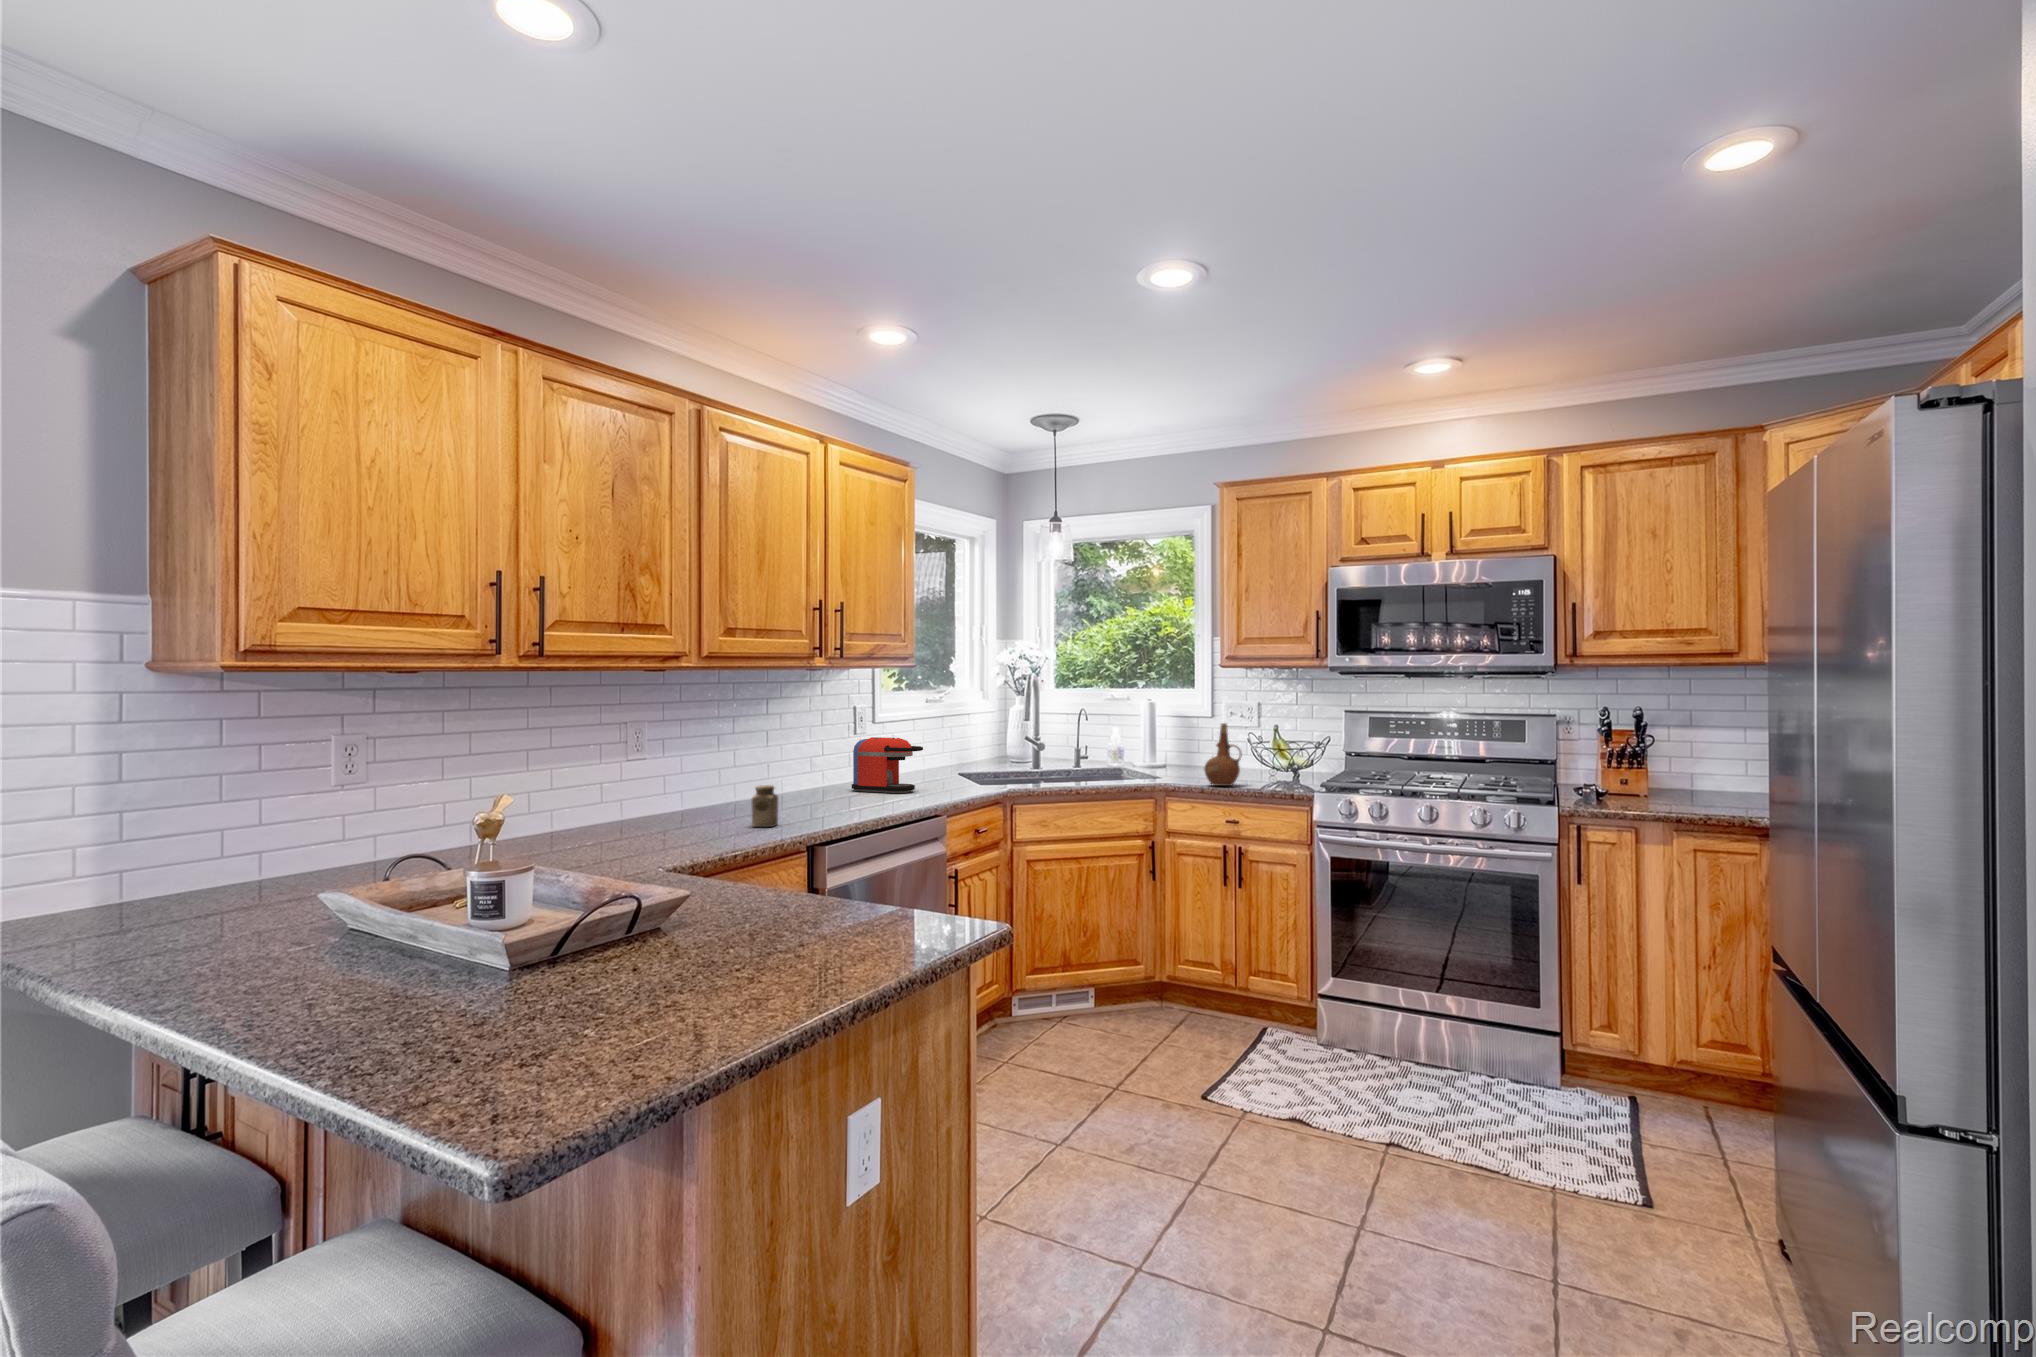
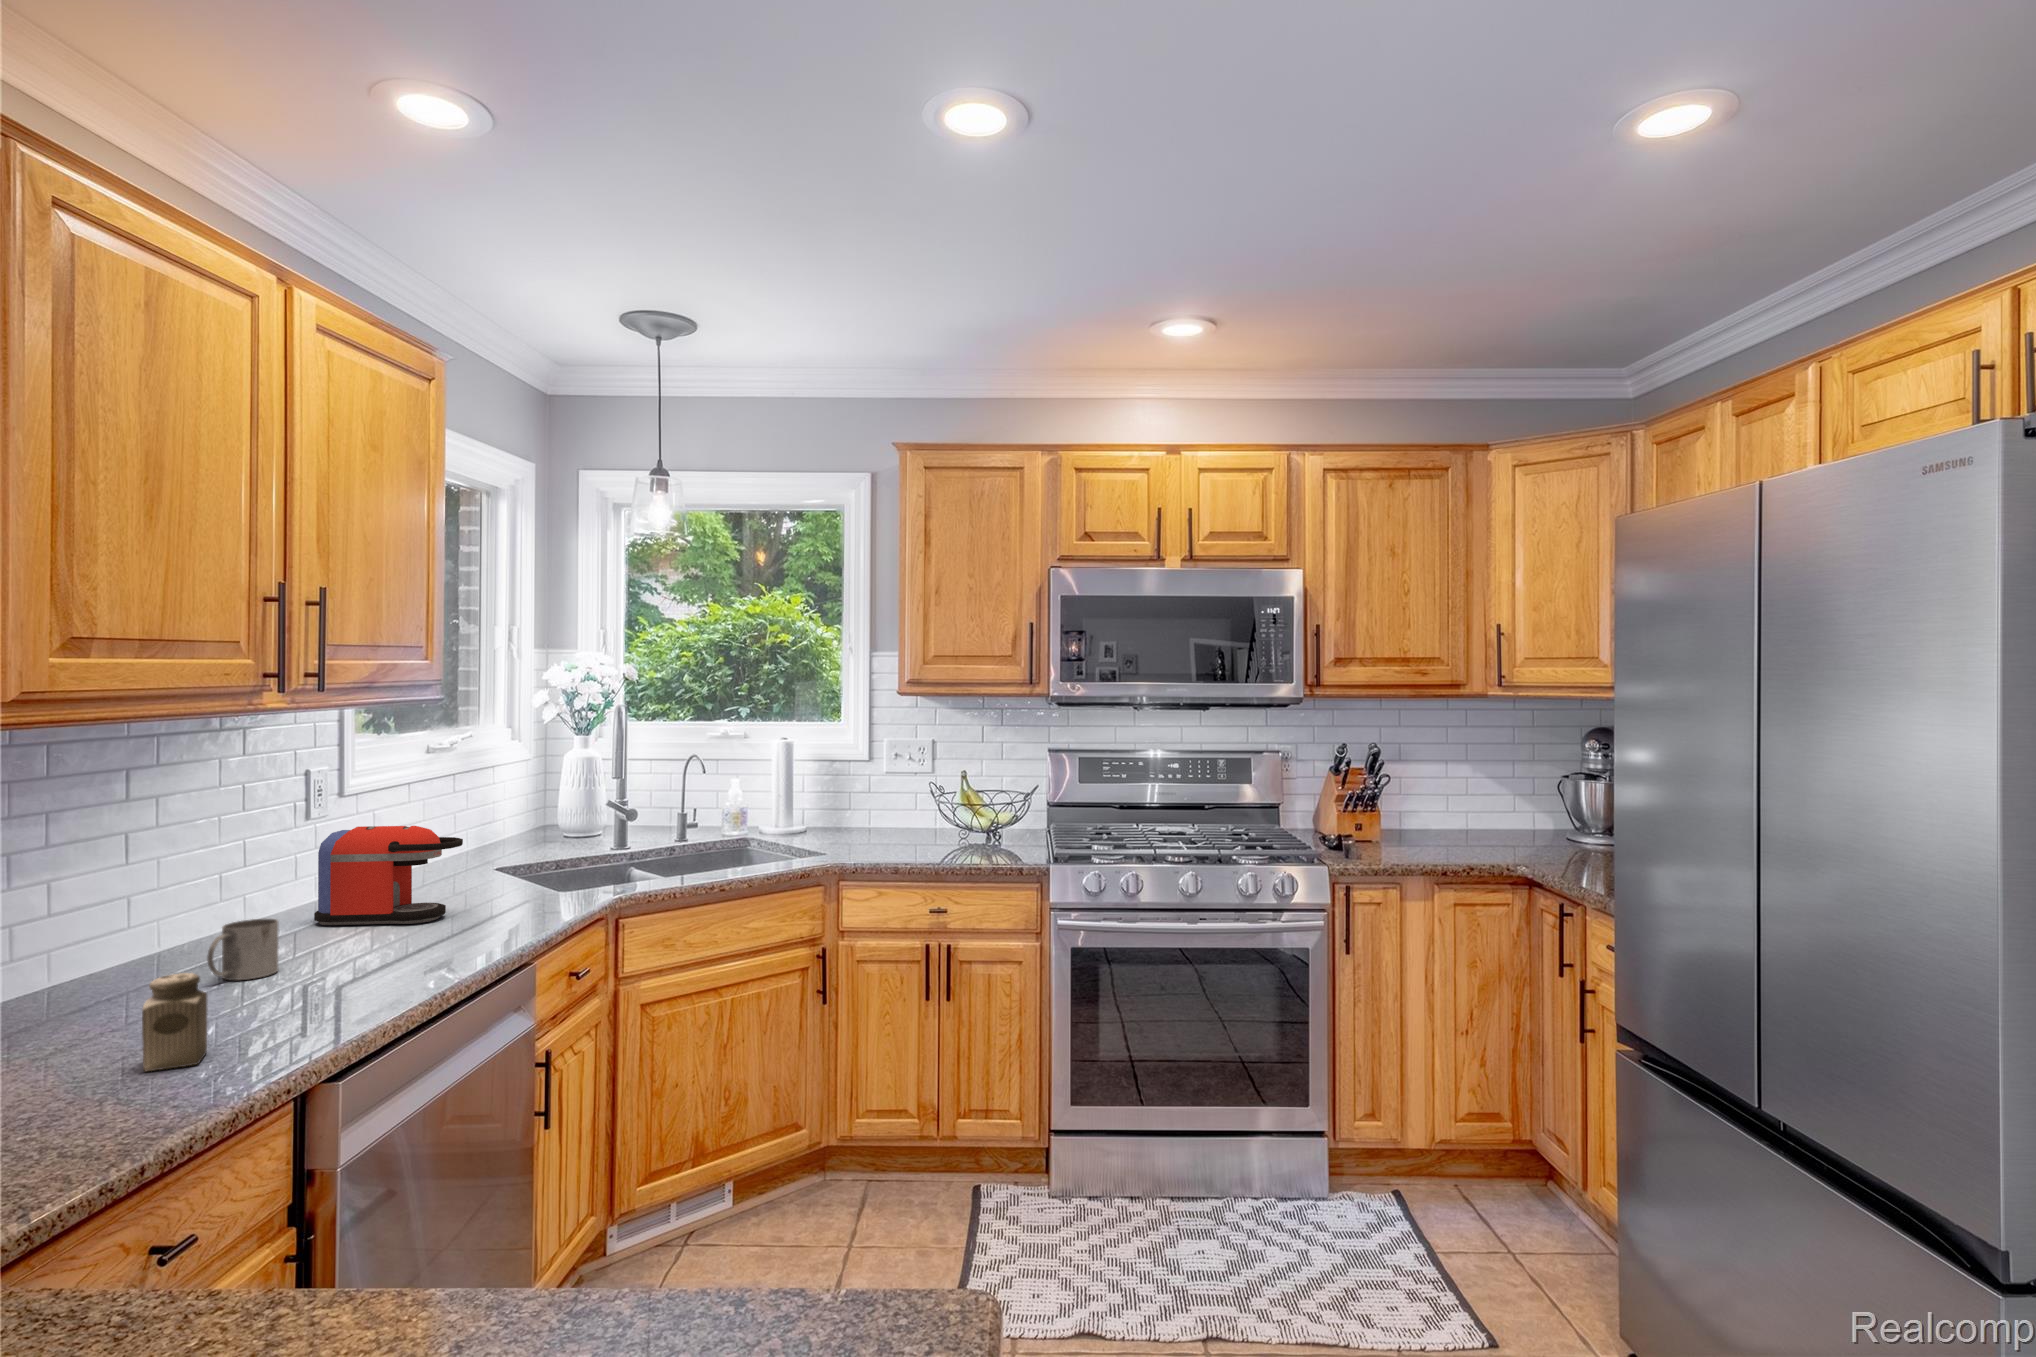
ceramic pitcher: present [1204,723,1242,786] -> none [893,774,943,862]
mug: none [792,777,823,806] -> present [207,919,278,980]

